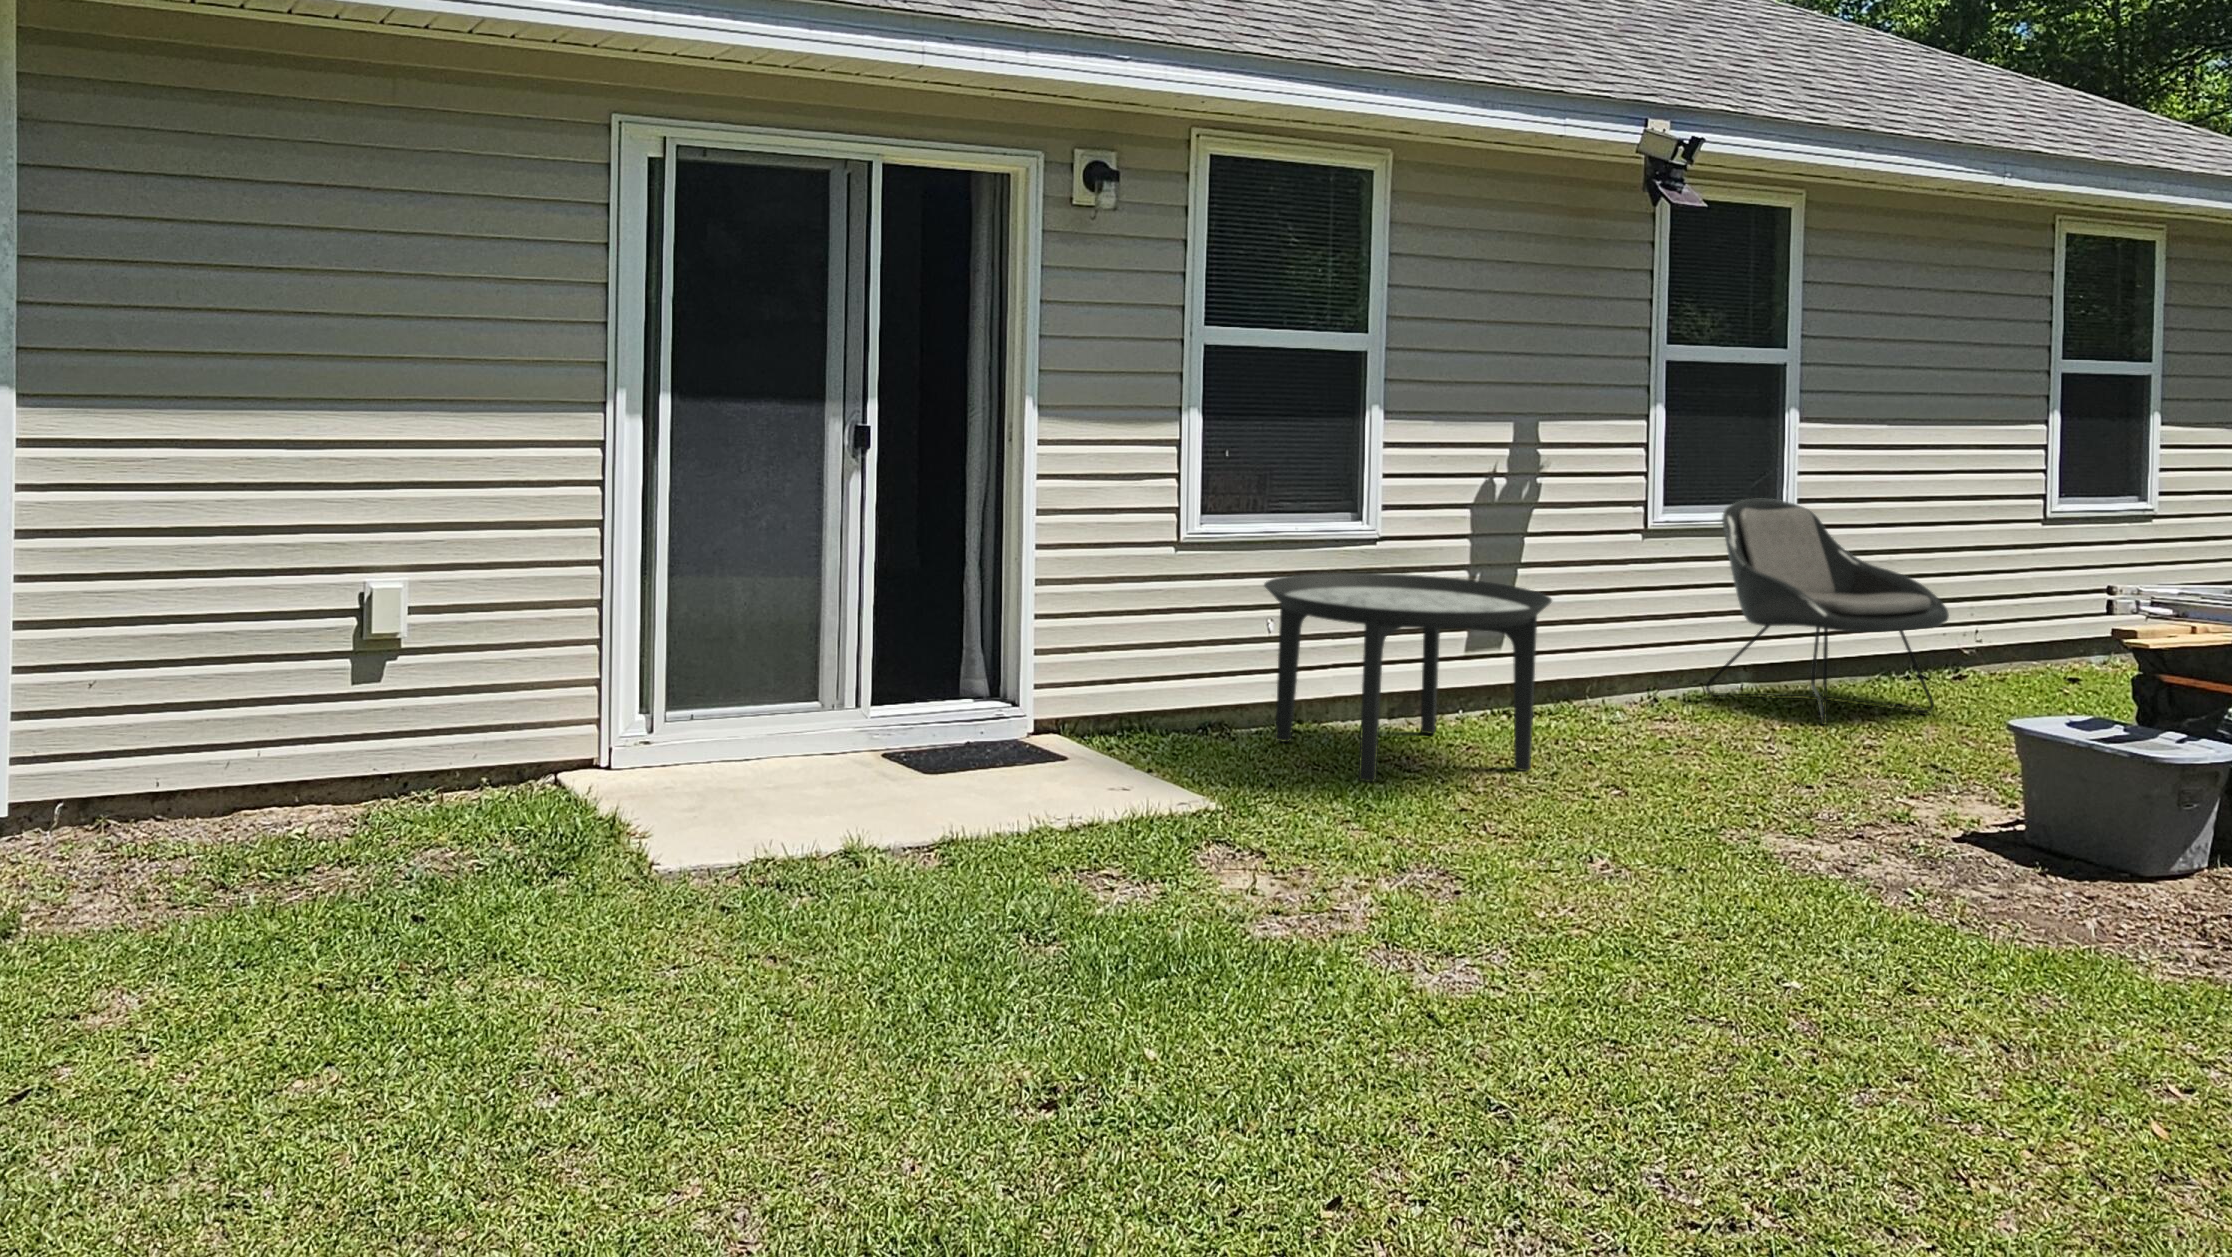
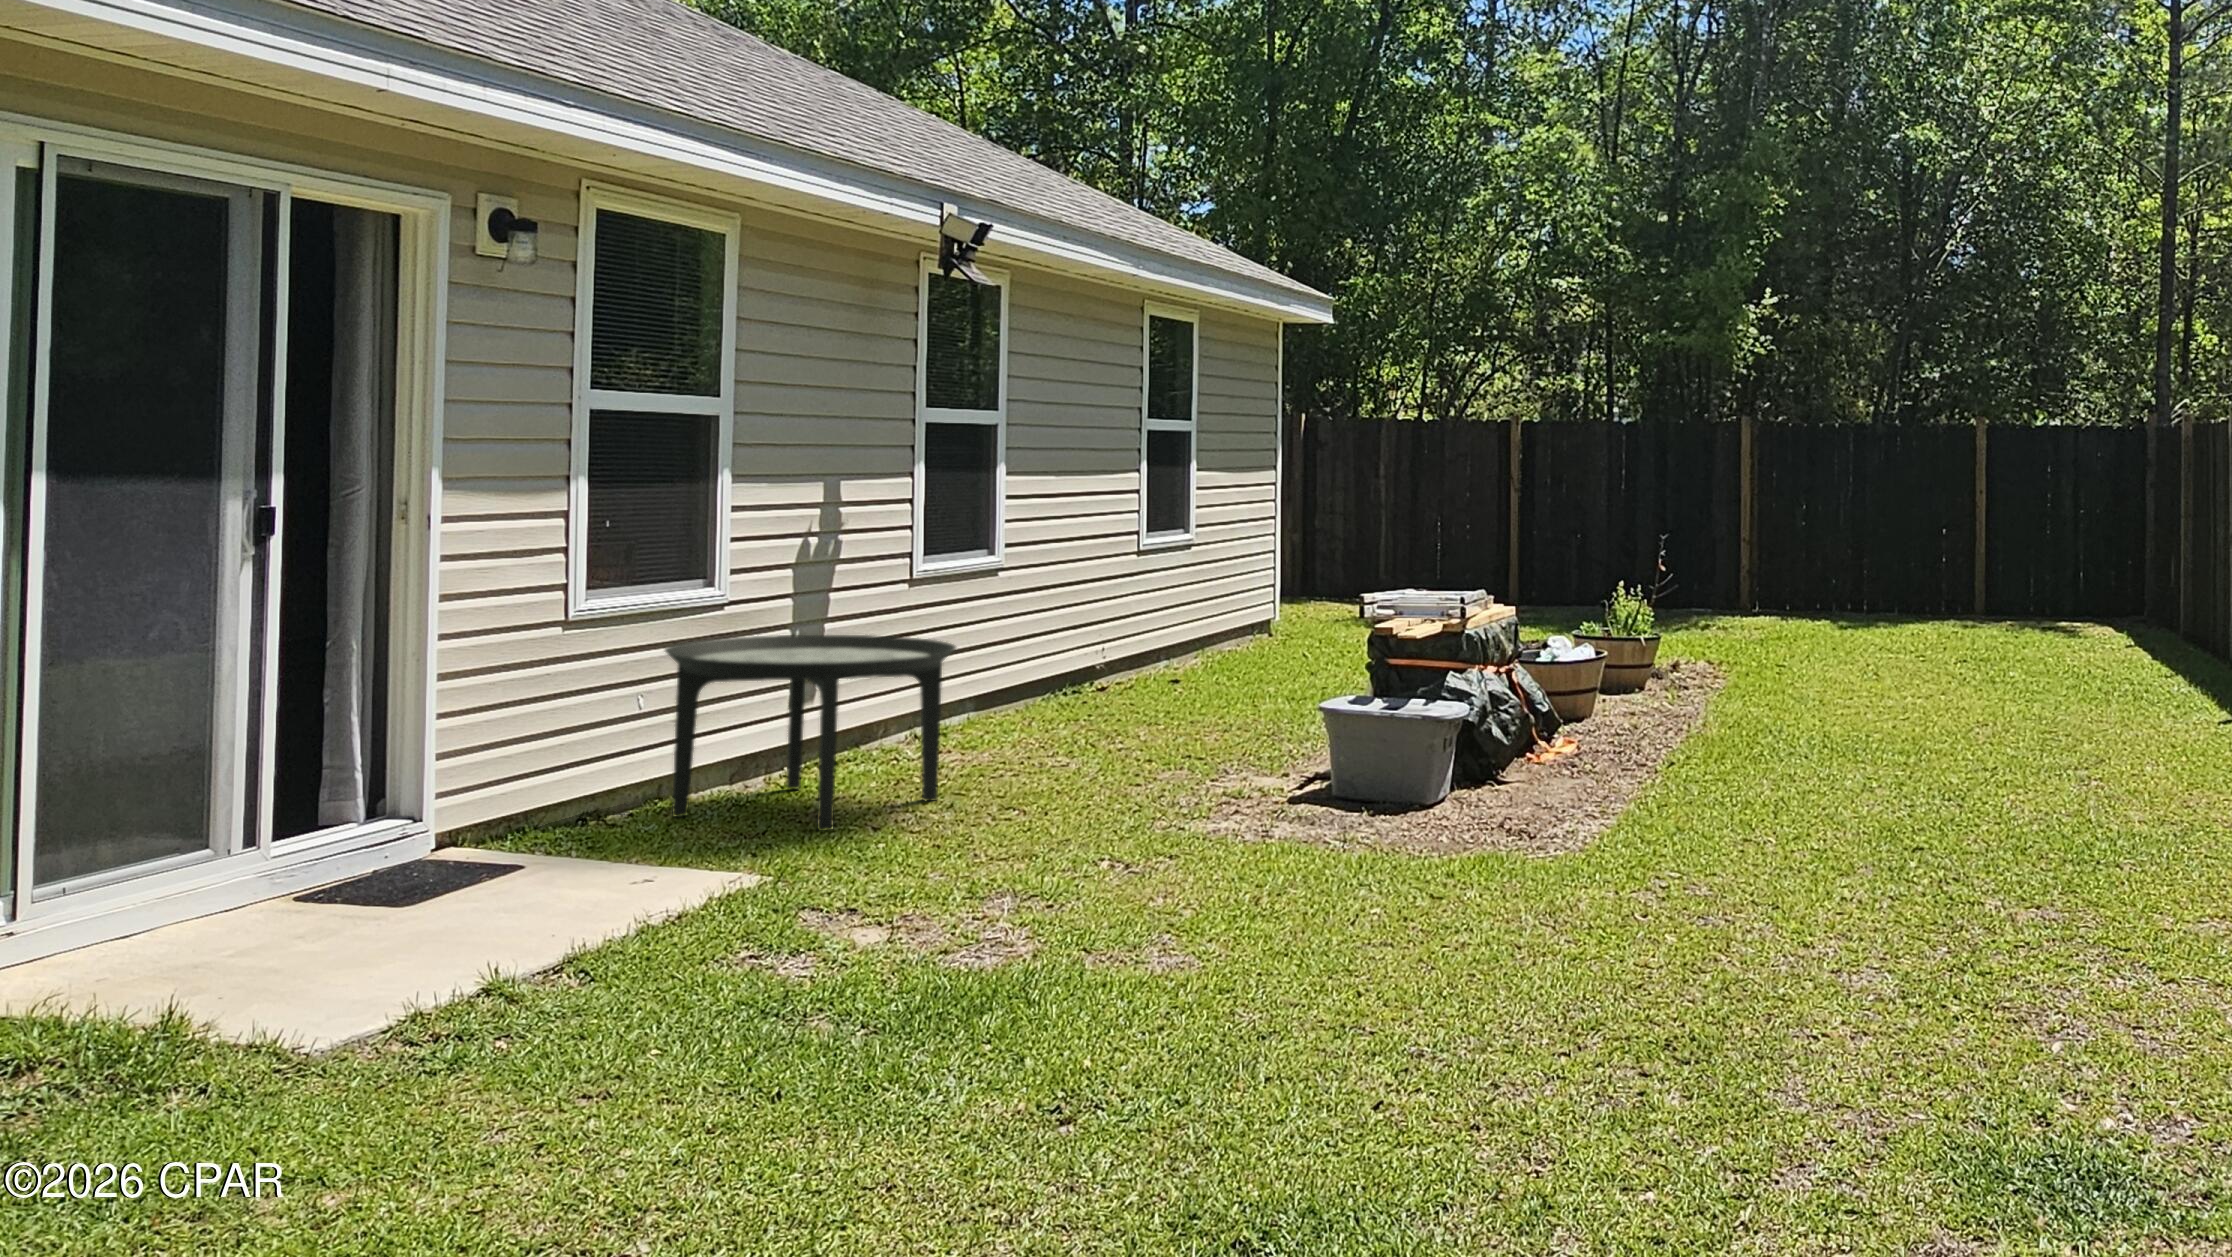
lounge chair: present [1706,499,1949,725] -> none [954,545,1144,736]

